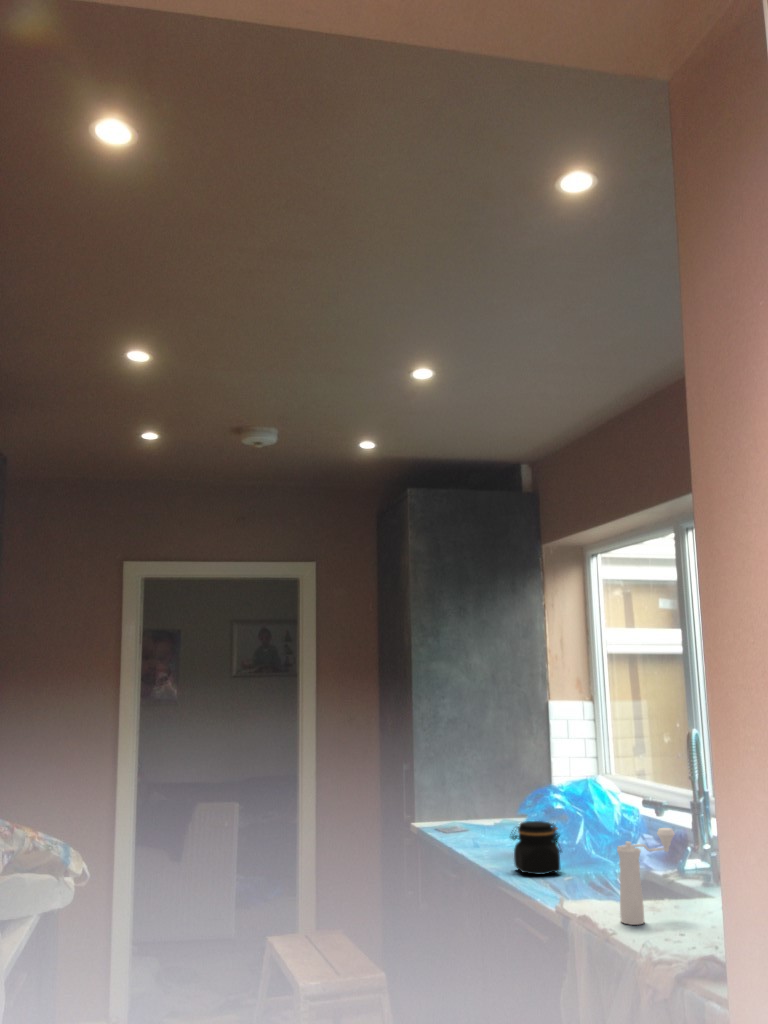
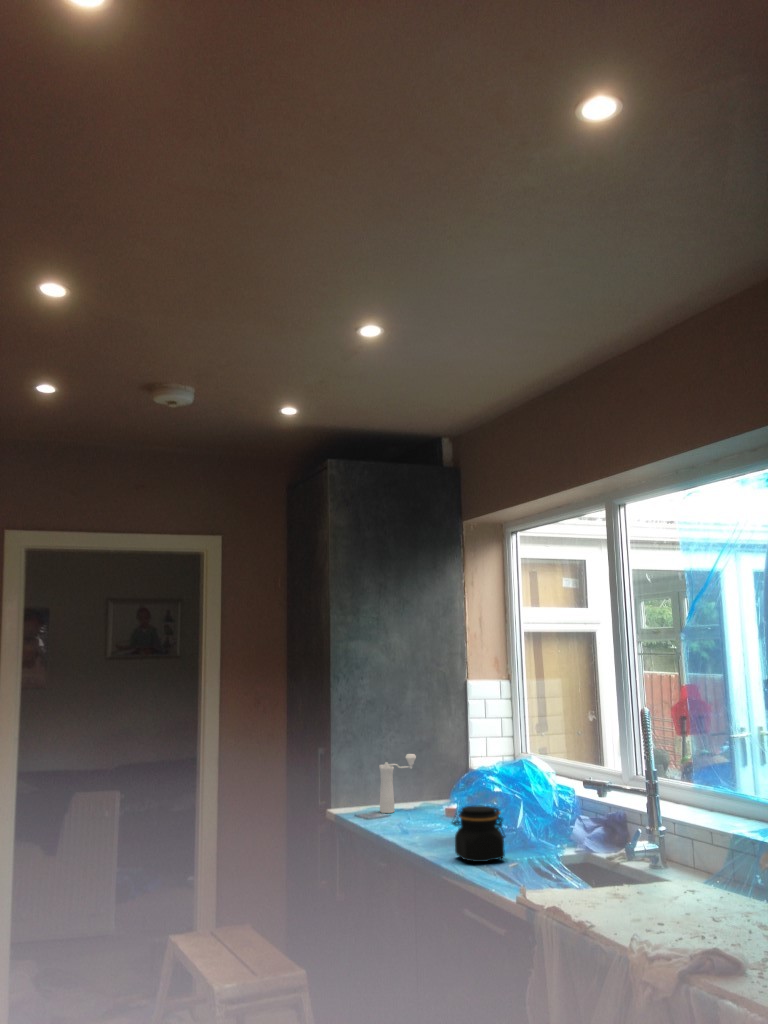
pepper mill: present [617,828,675,925] -> present [379,754,416,813]

